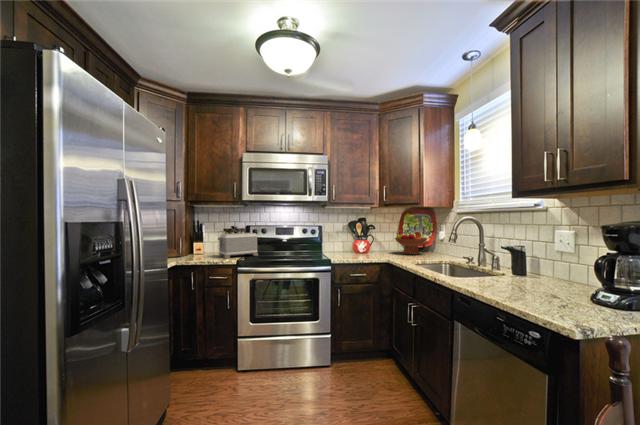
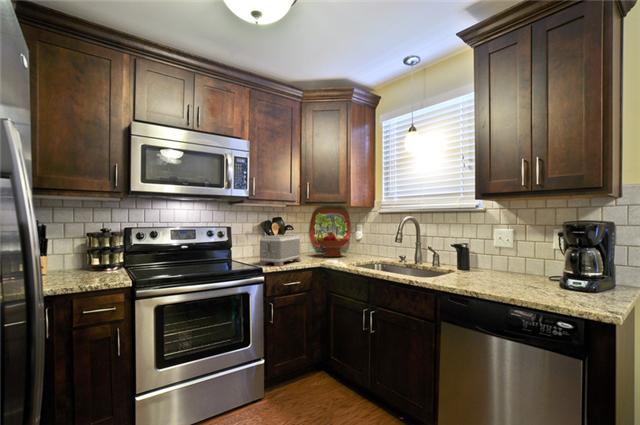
toaster: present [218,233,258,259] -> present [259,235,301,266]

